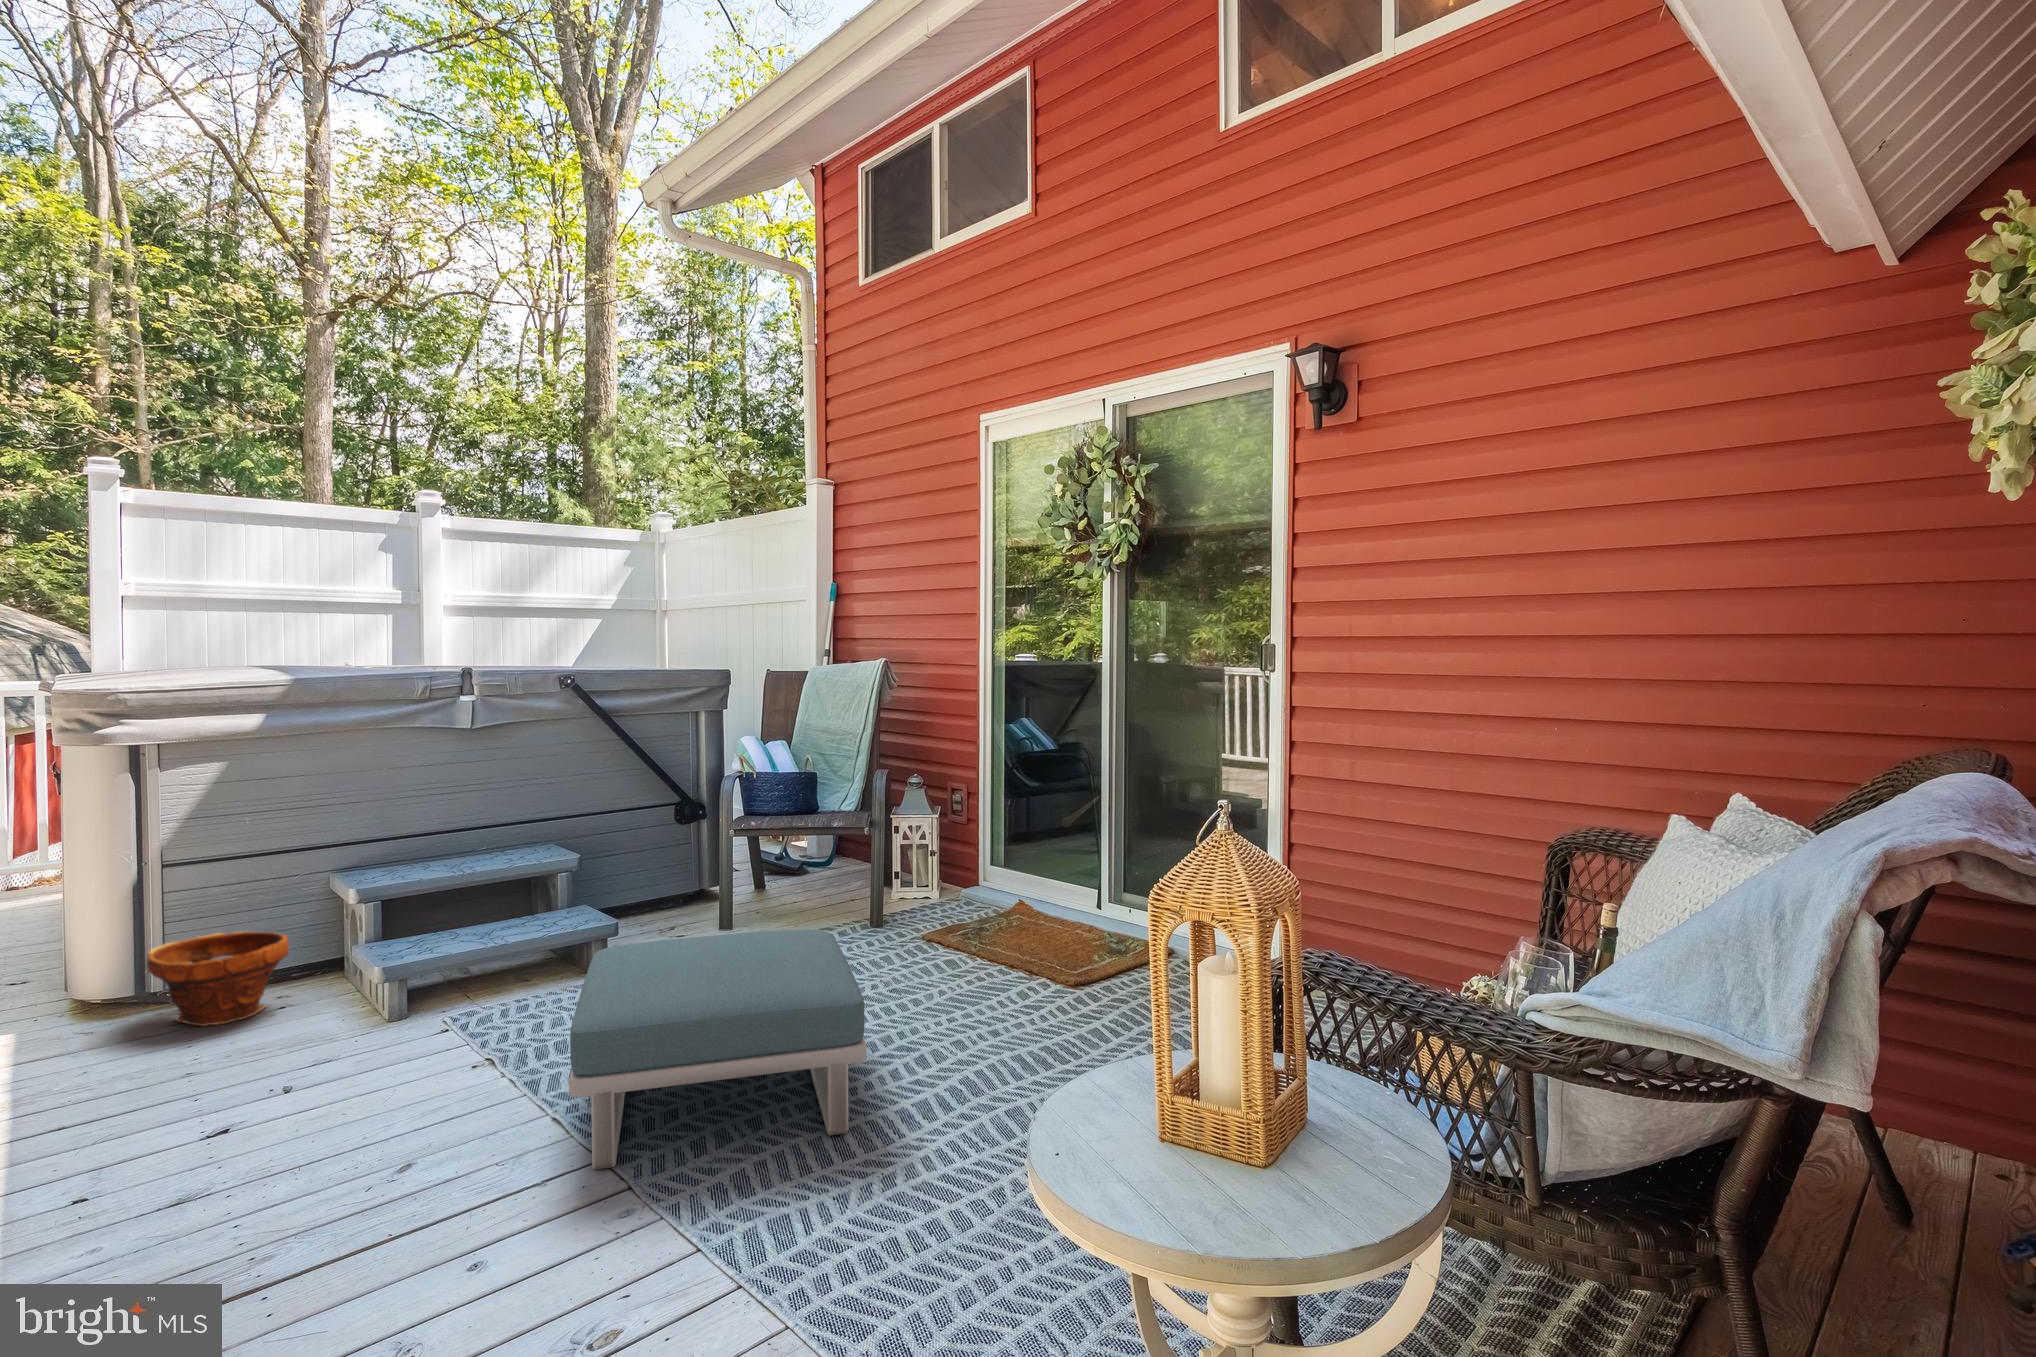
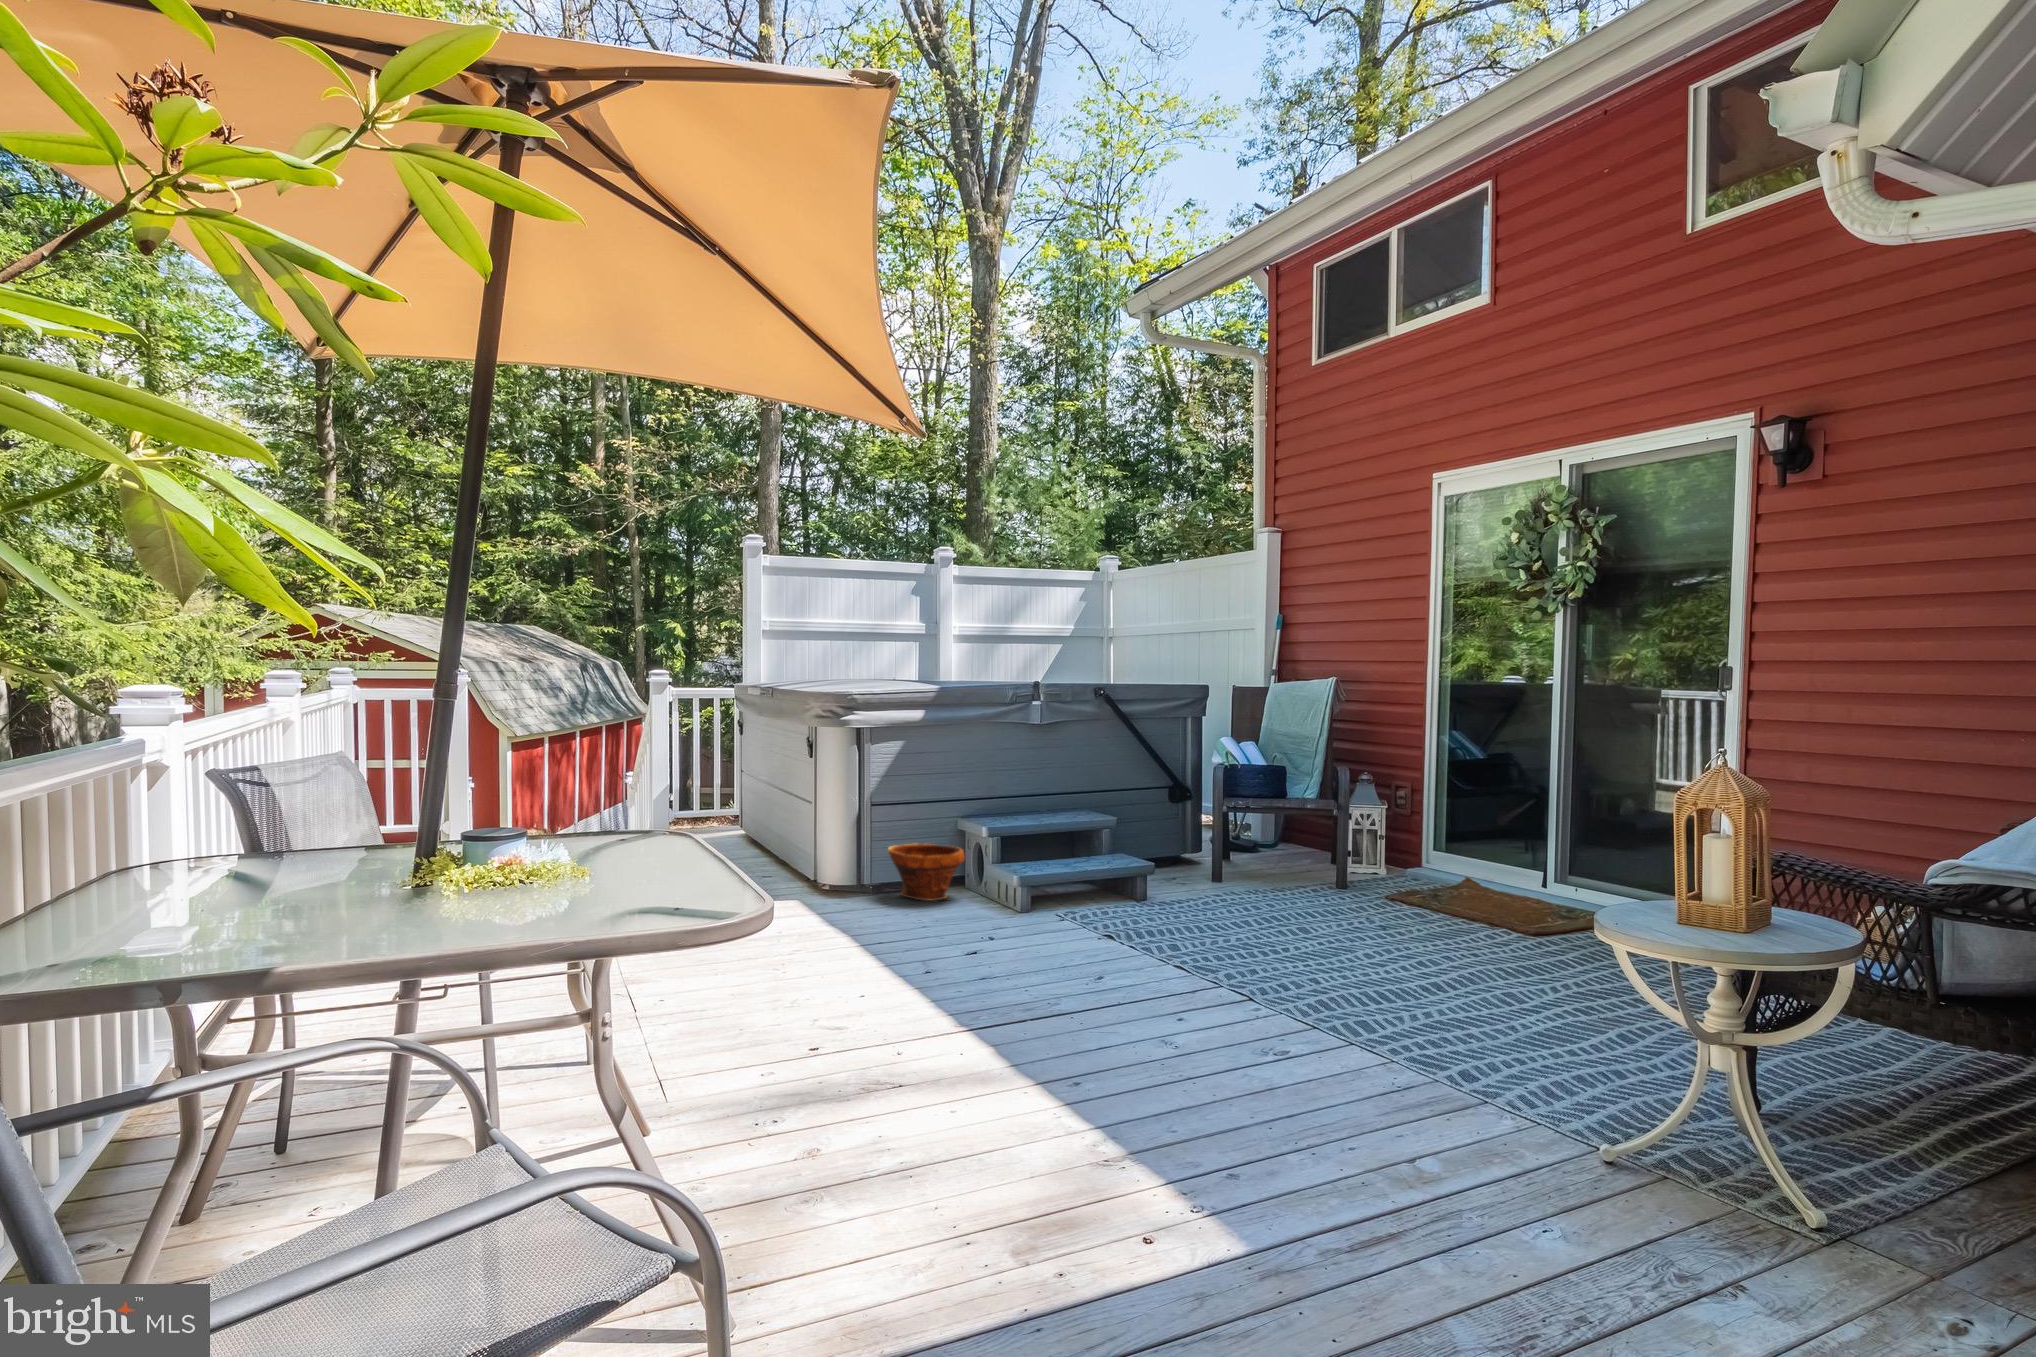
footstool: present [569,930,867,1169] -> none [1204,861,1430,991]

